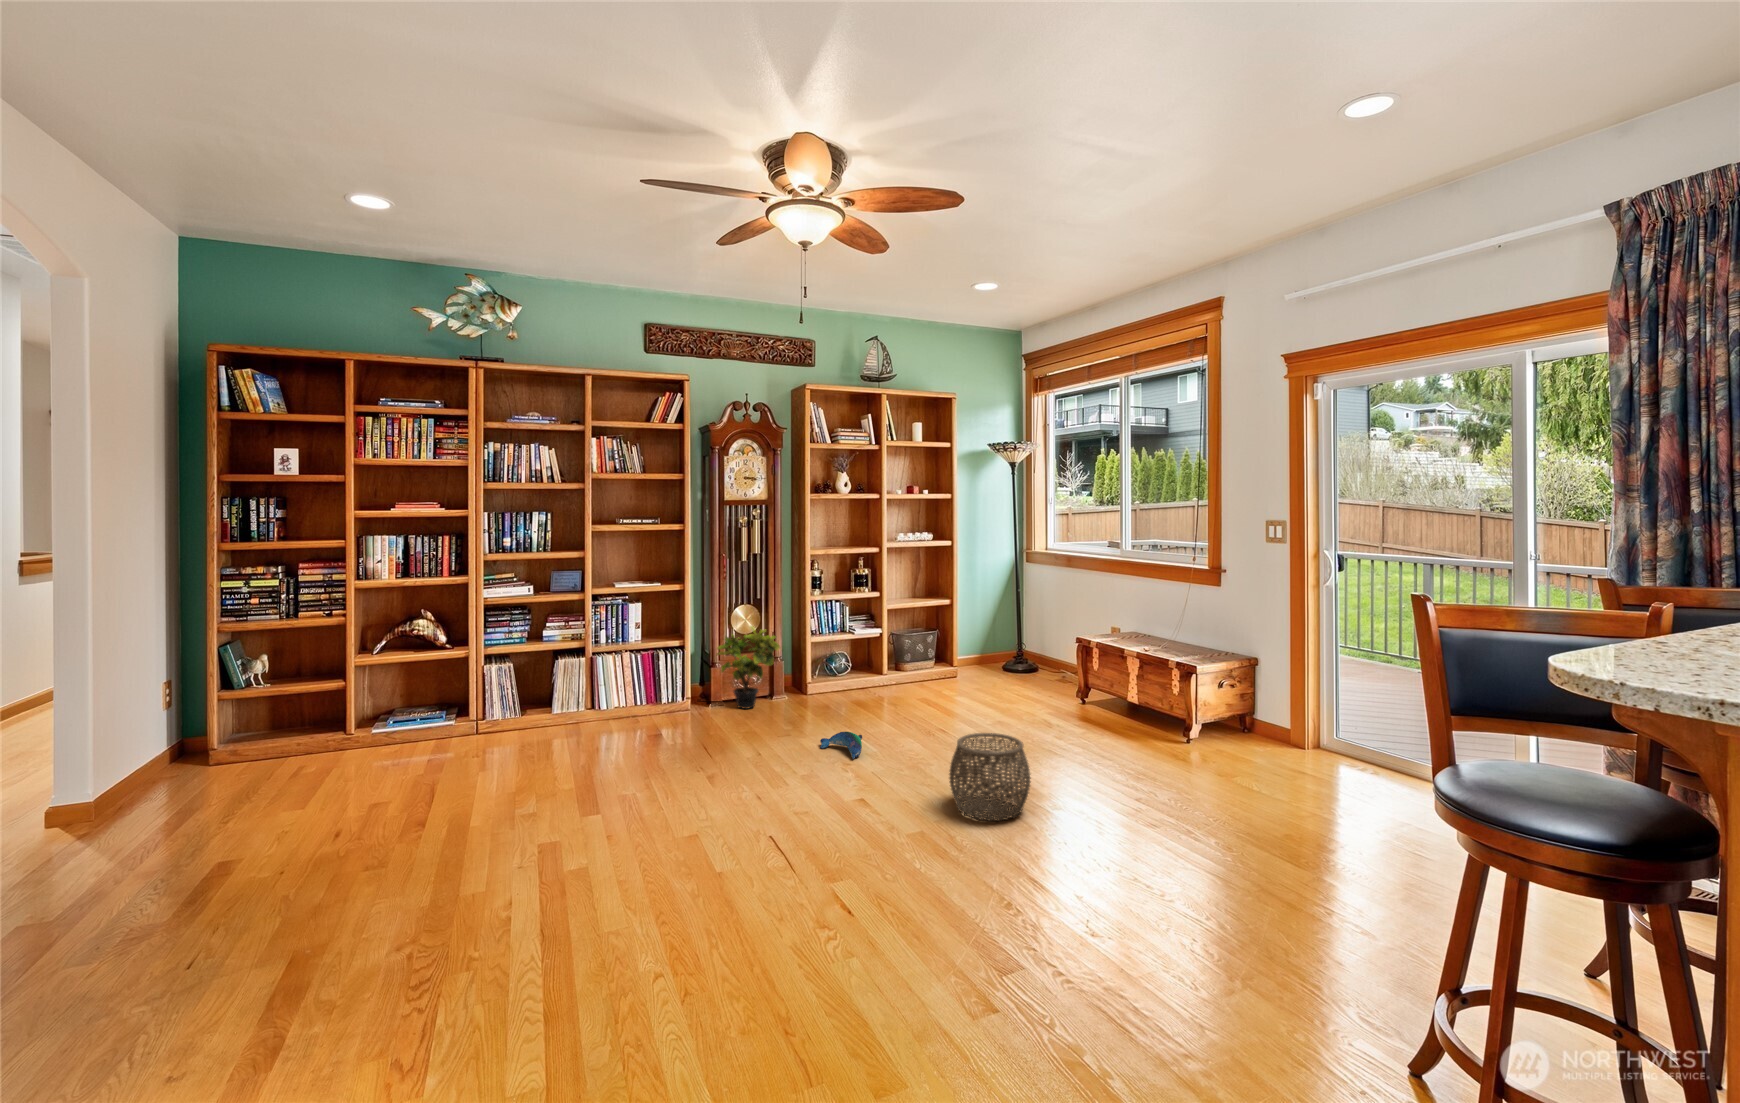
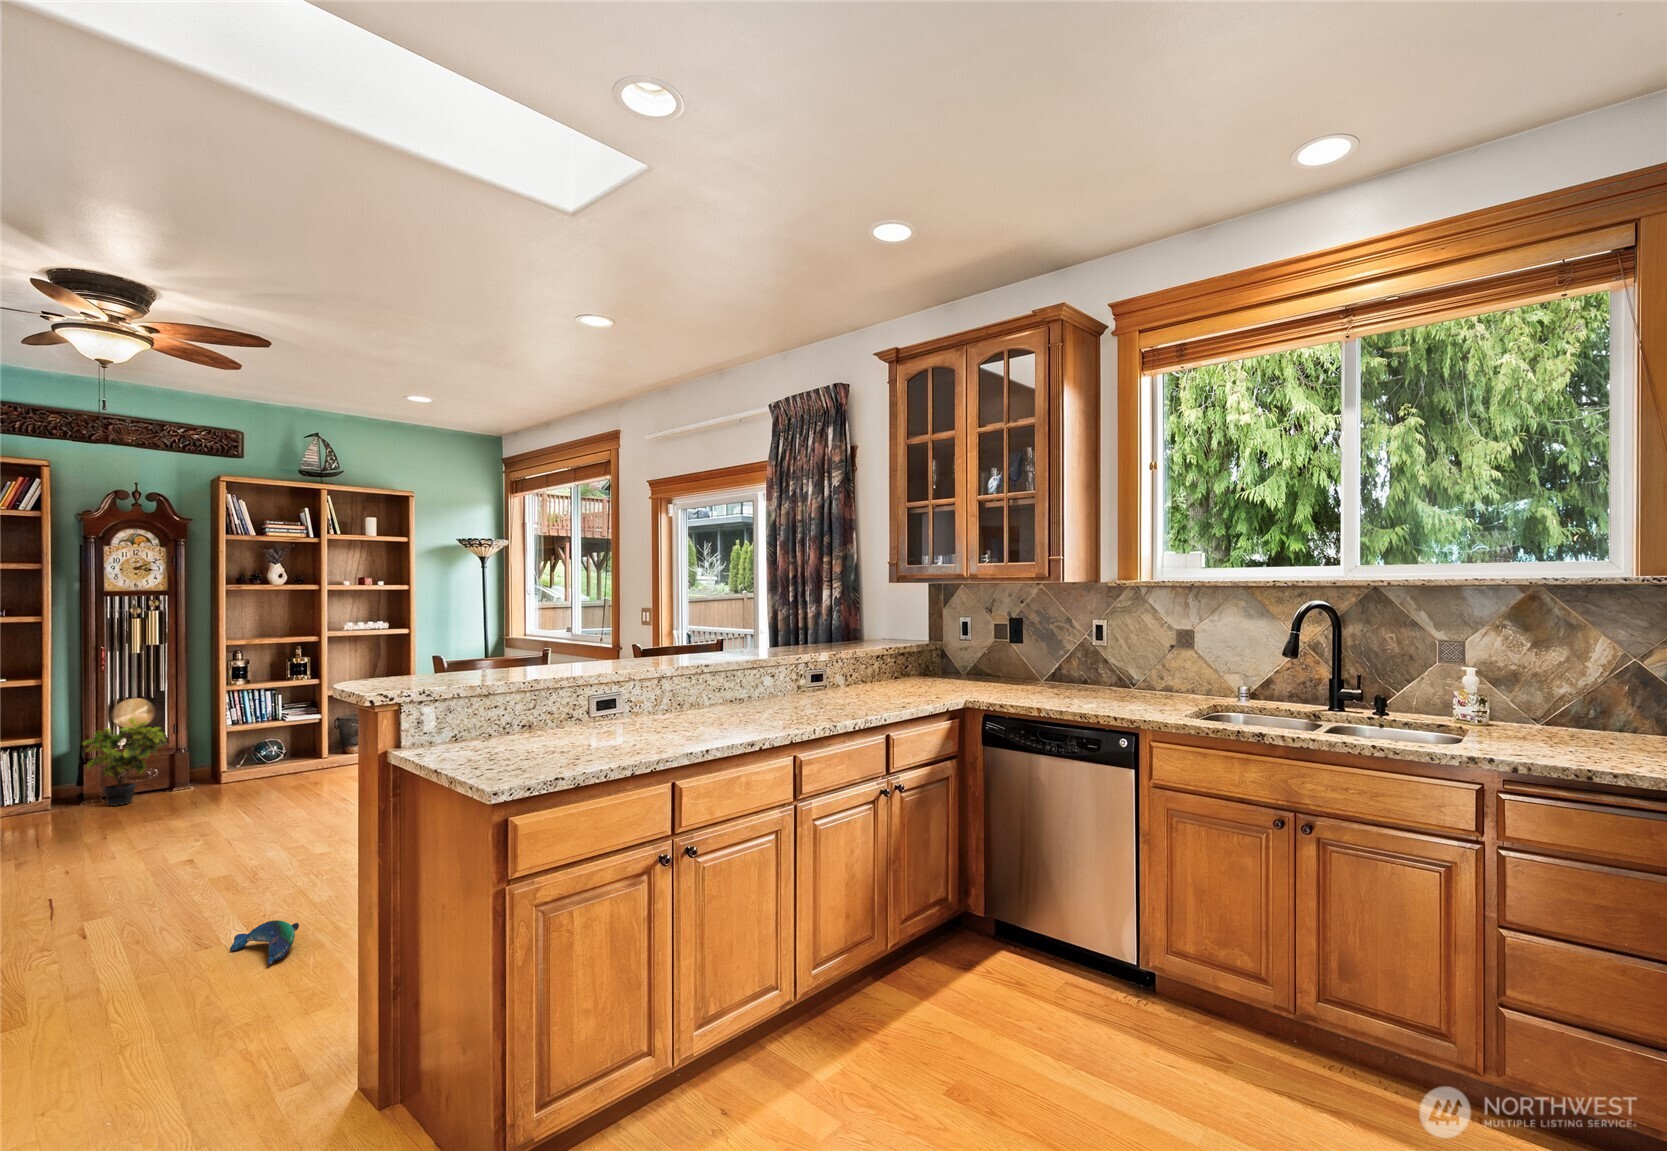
plush toy: present [820,732,862,759] -> present [230,920,299,965]
woven basket: present [949,733,1031,821] -> none [232,799,324,882]

